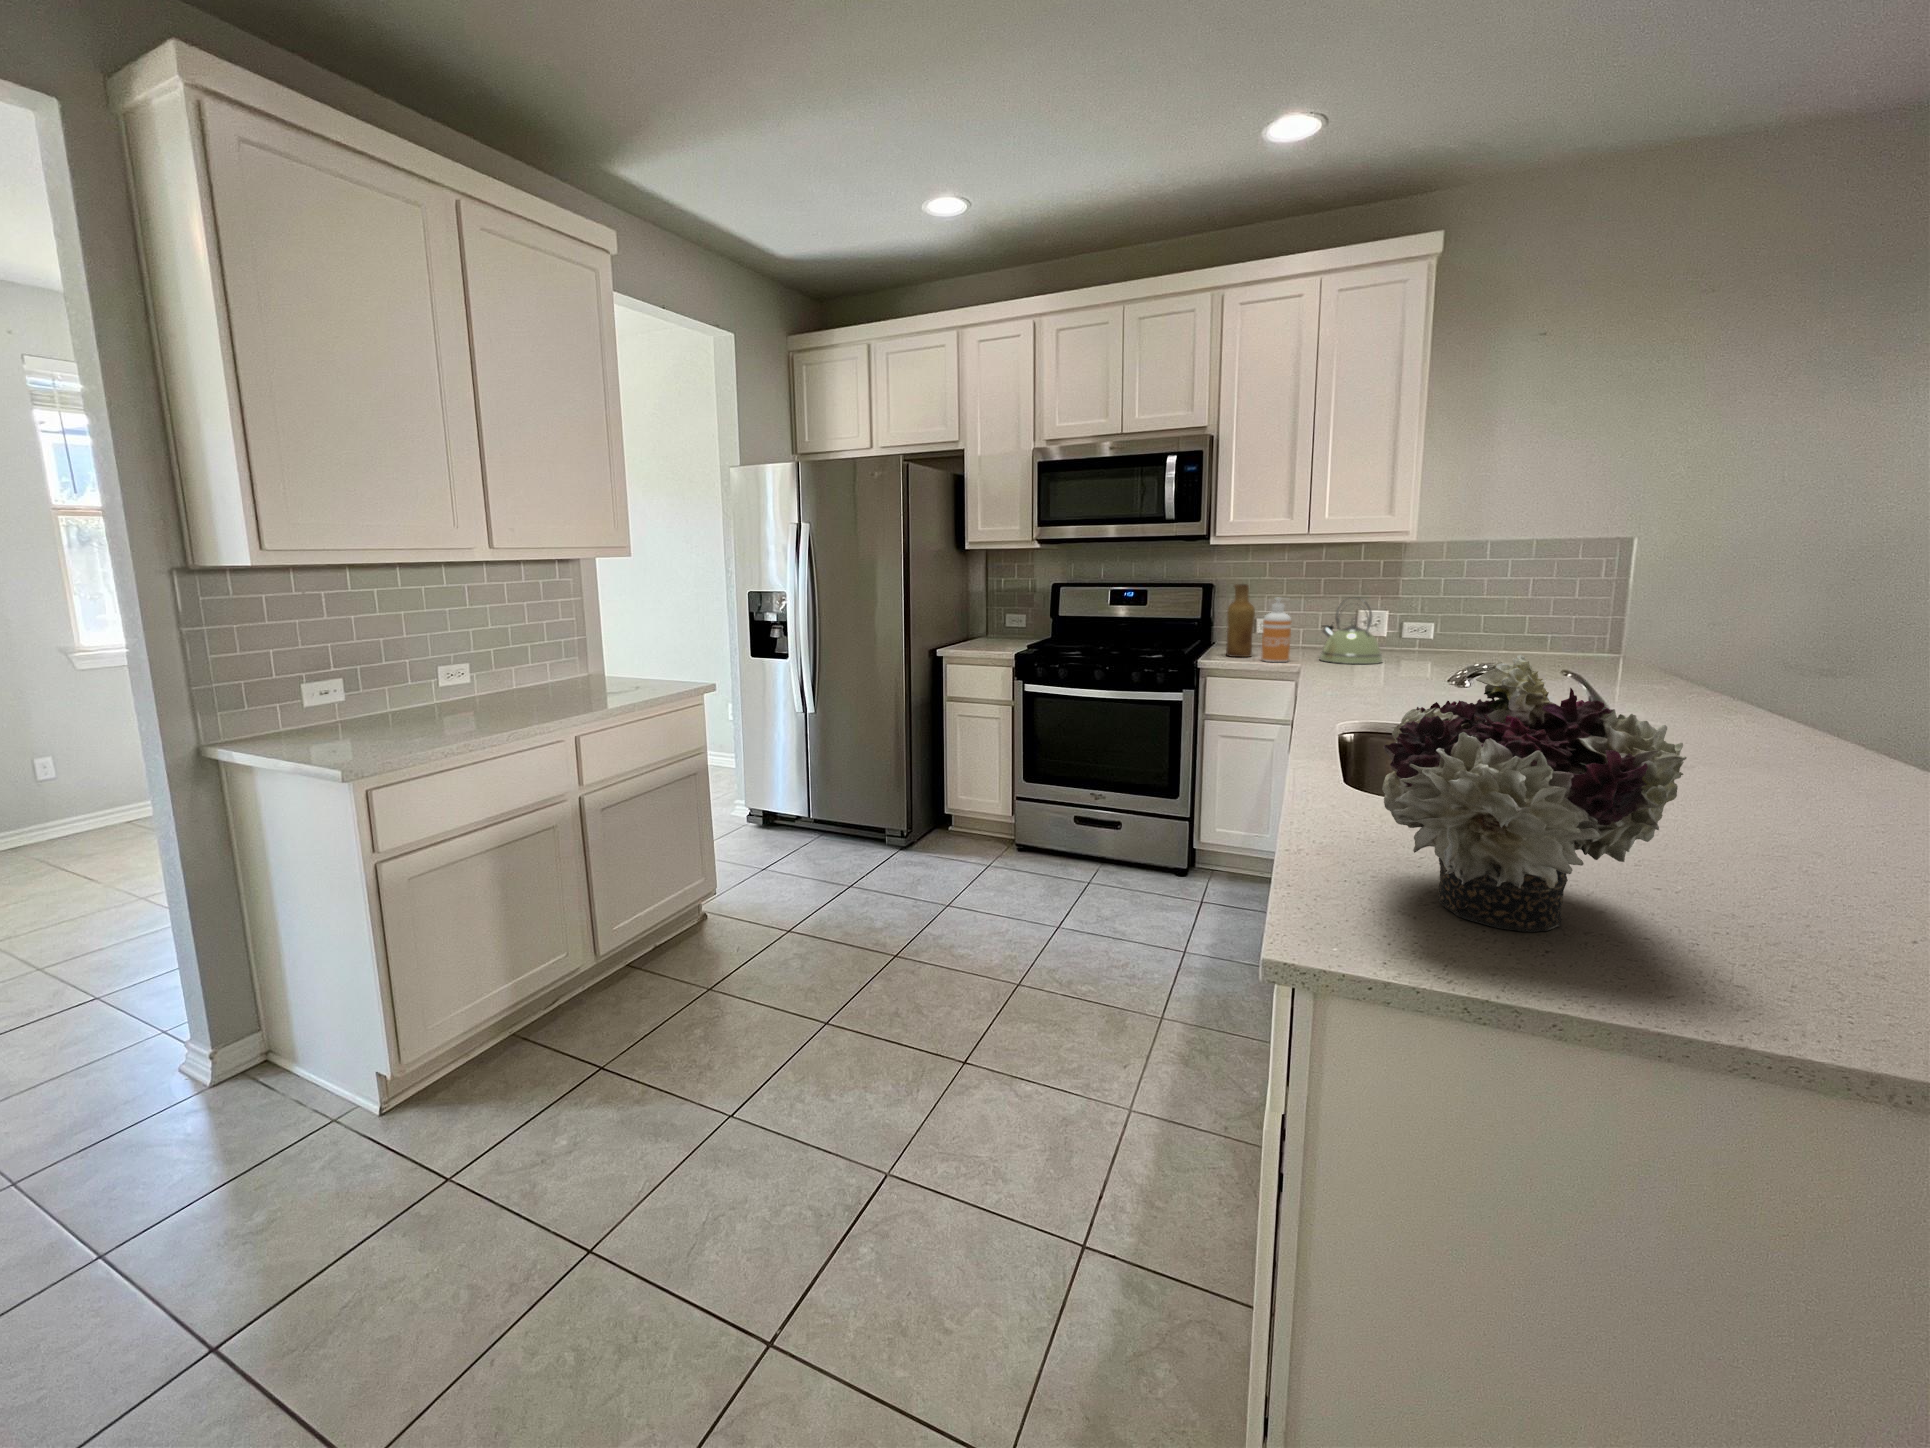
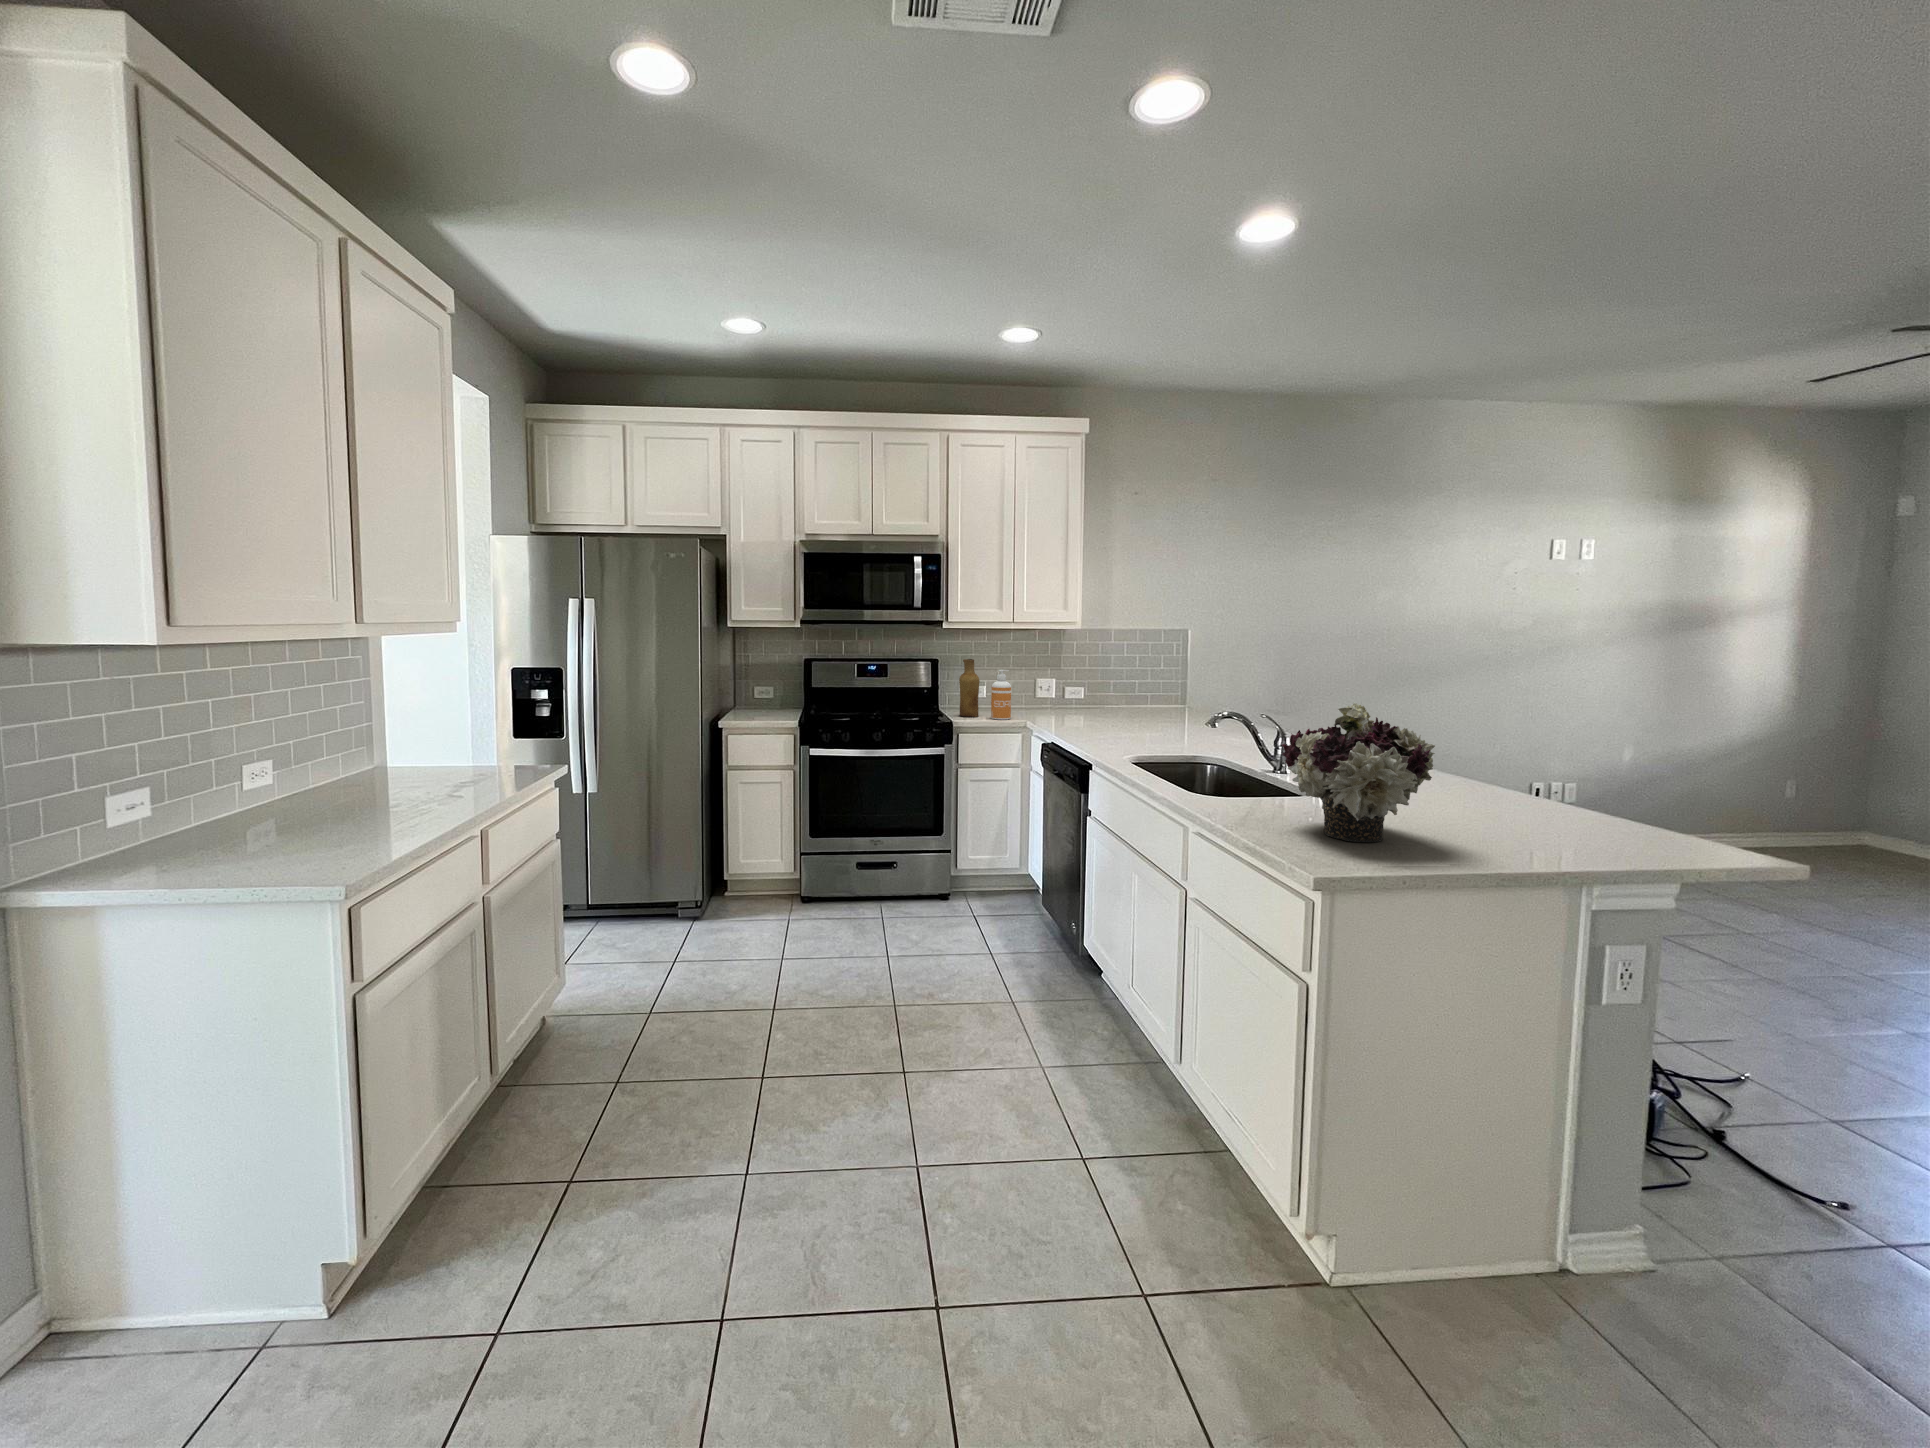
kettle: present [1320,598,1382,664] -> none [1024,669,1069,718]

